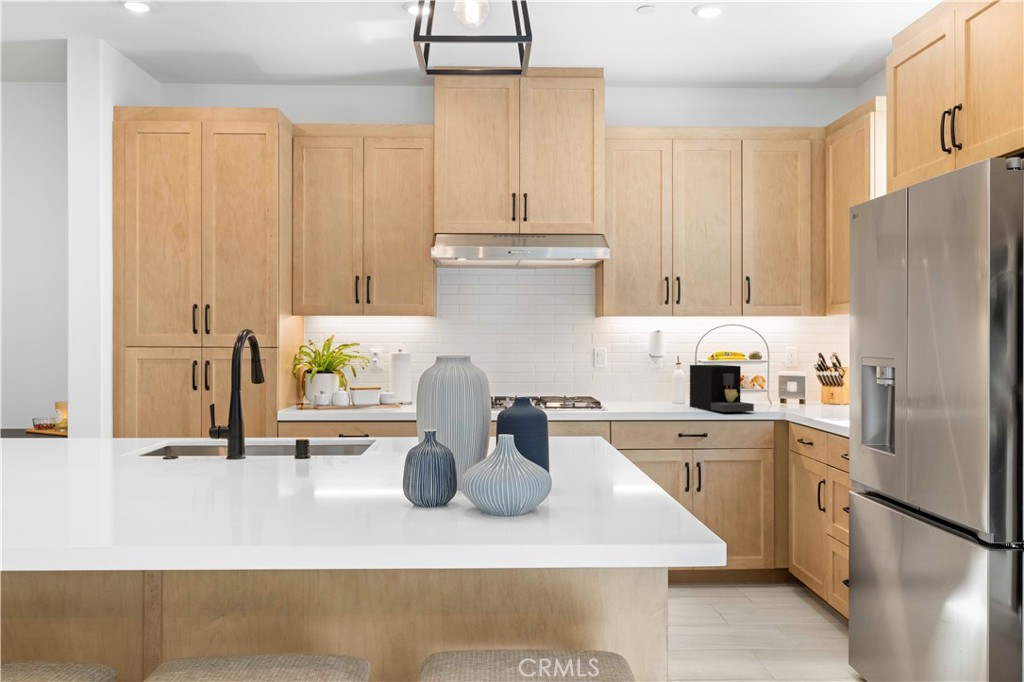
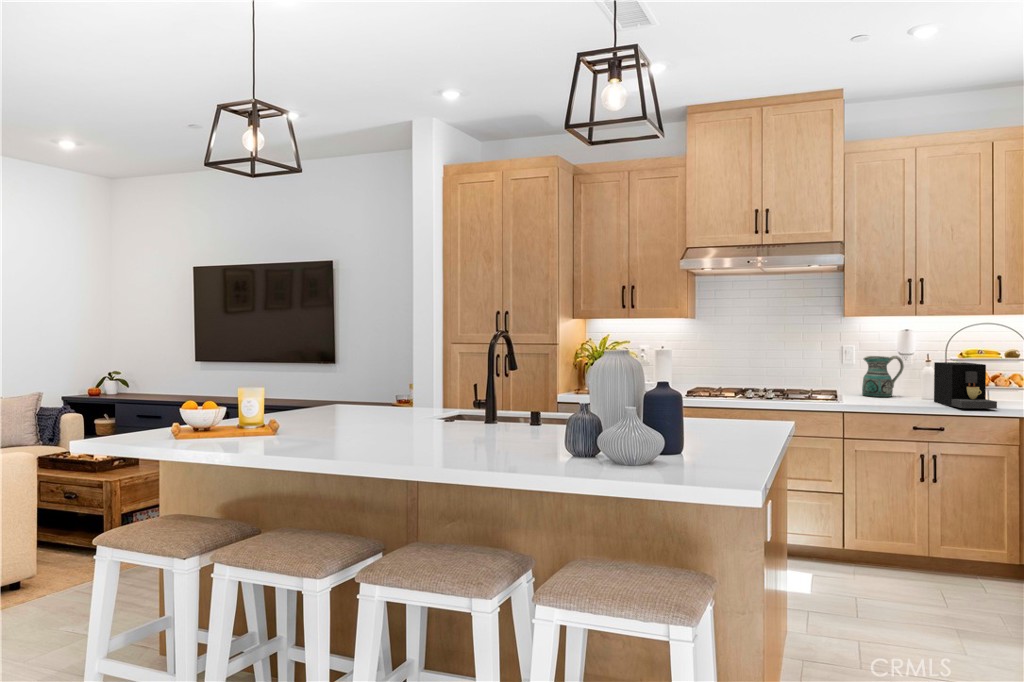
ceramic pitcher: none [618,359,657,403] -> present [862,356,904,397]

